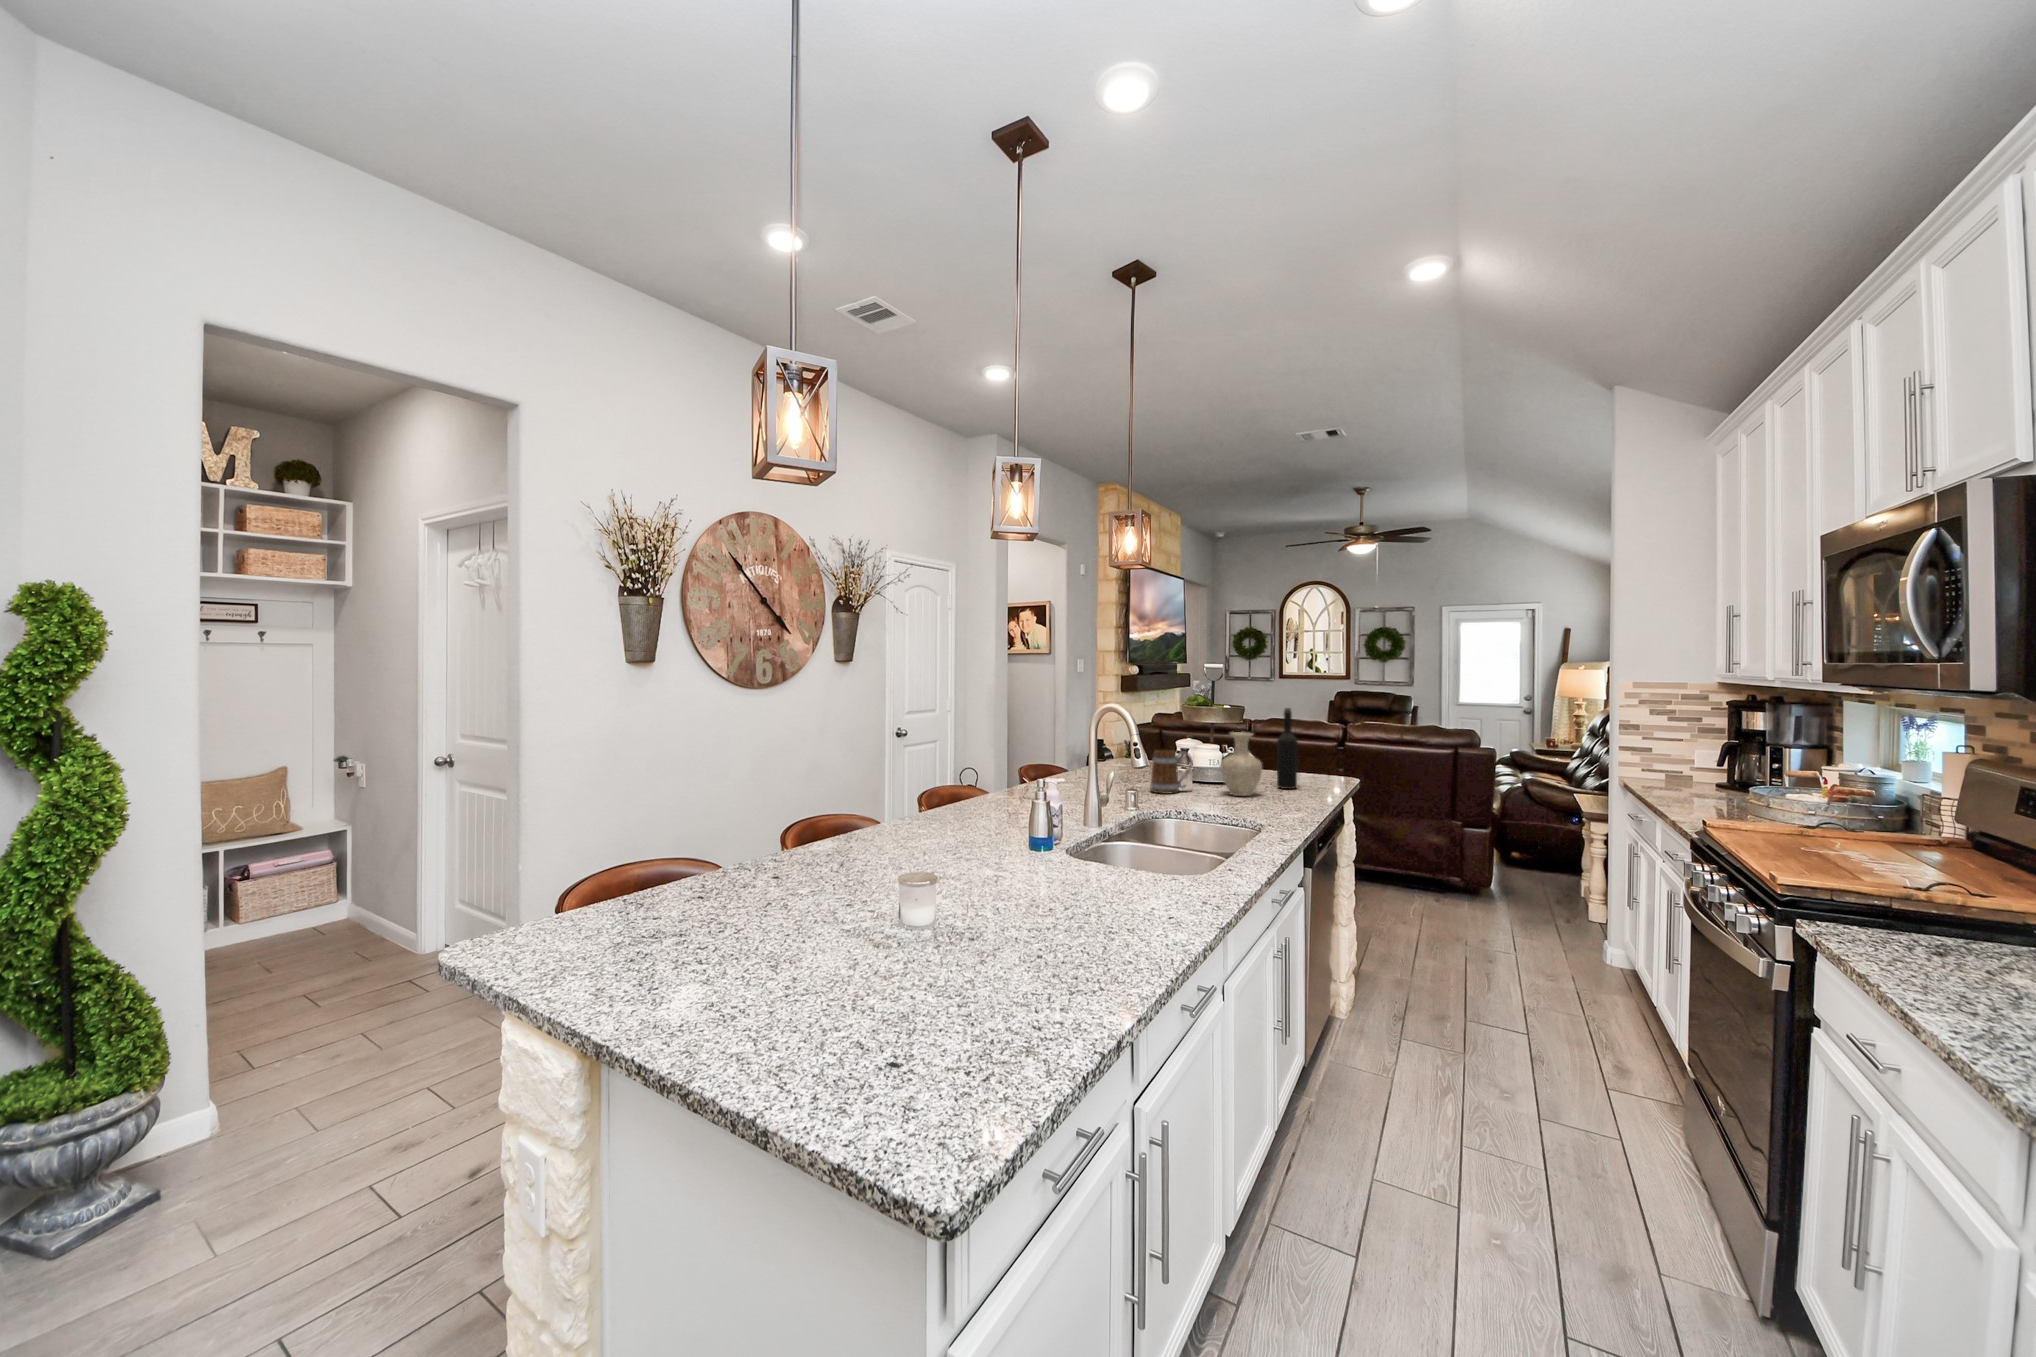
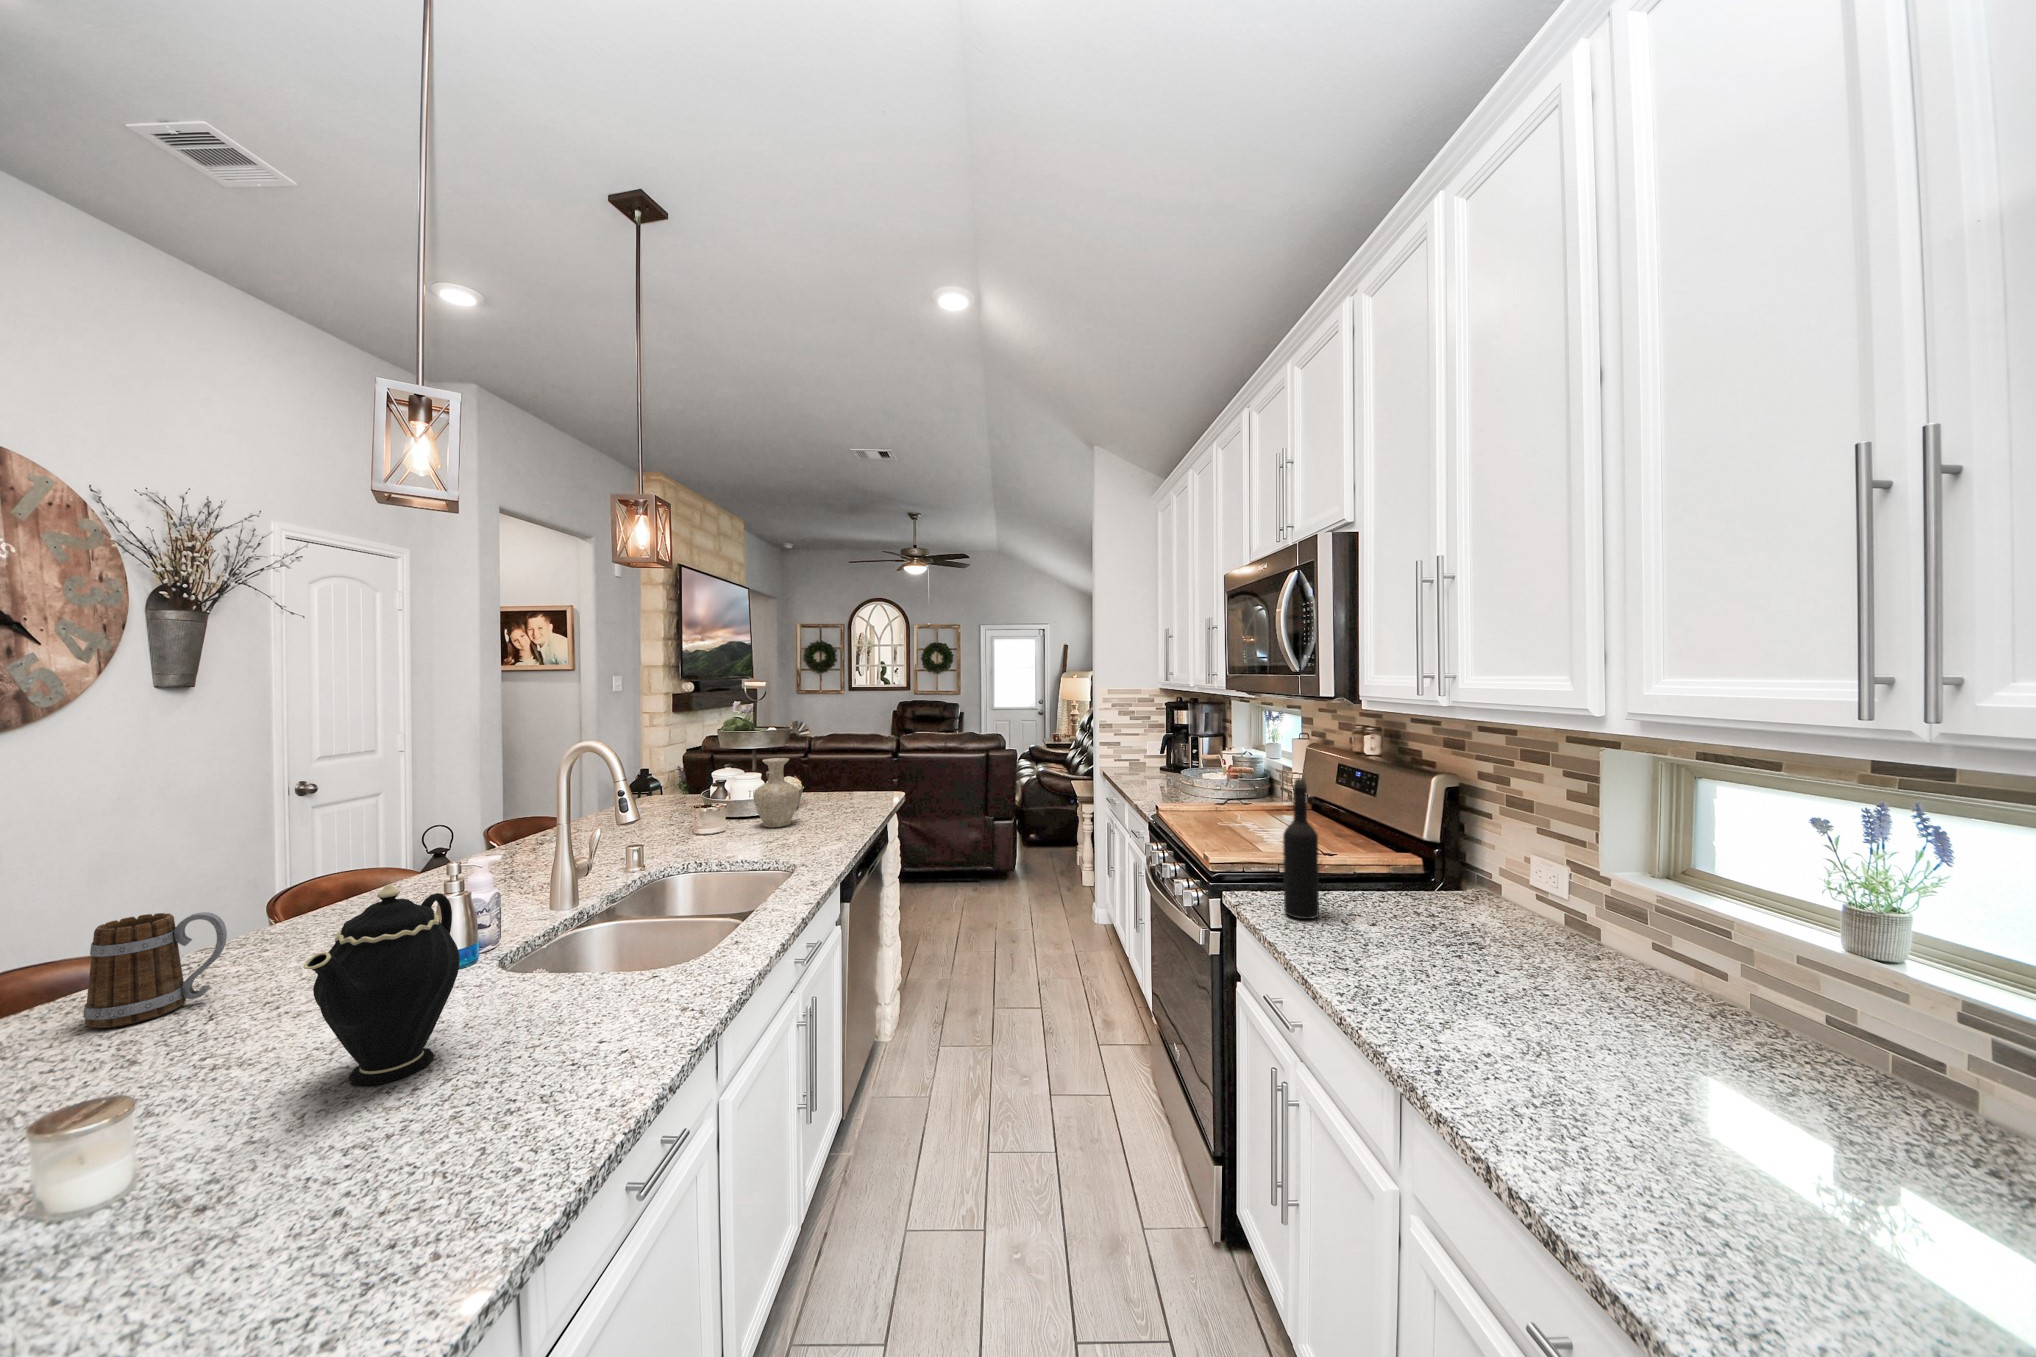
wine bottle: present [1277,708,1298,789] -> present [1283,779,1319,919]
mug: present [1150,750,1192,794] -> present [83,912,227,1028]
teapot: none [996,782,1069,909] -> present [303,885,460,1086]

